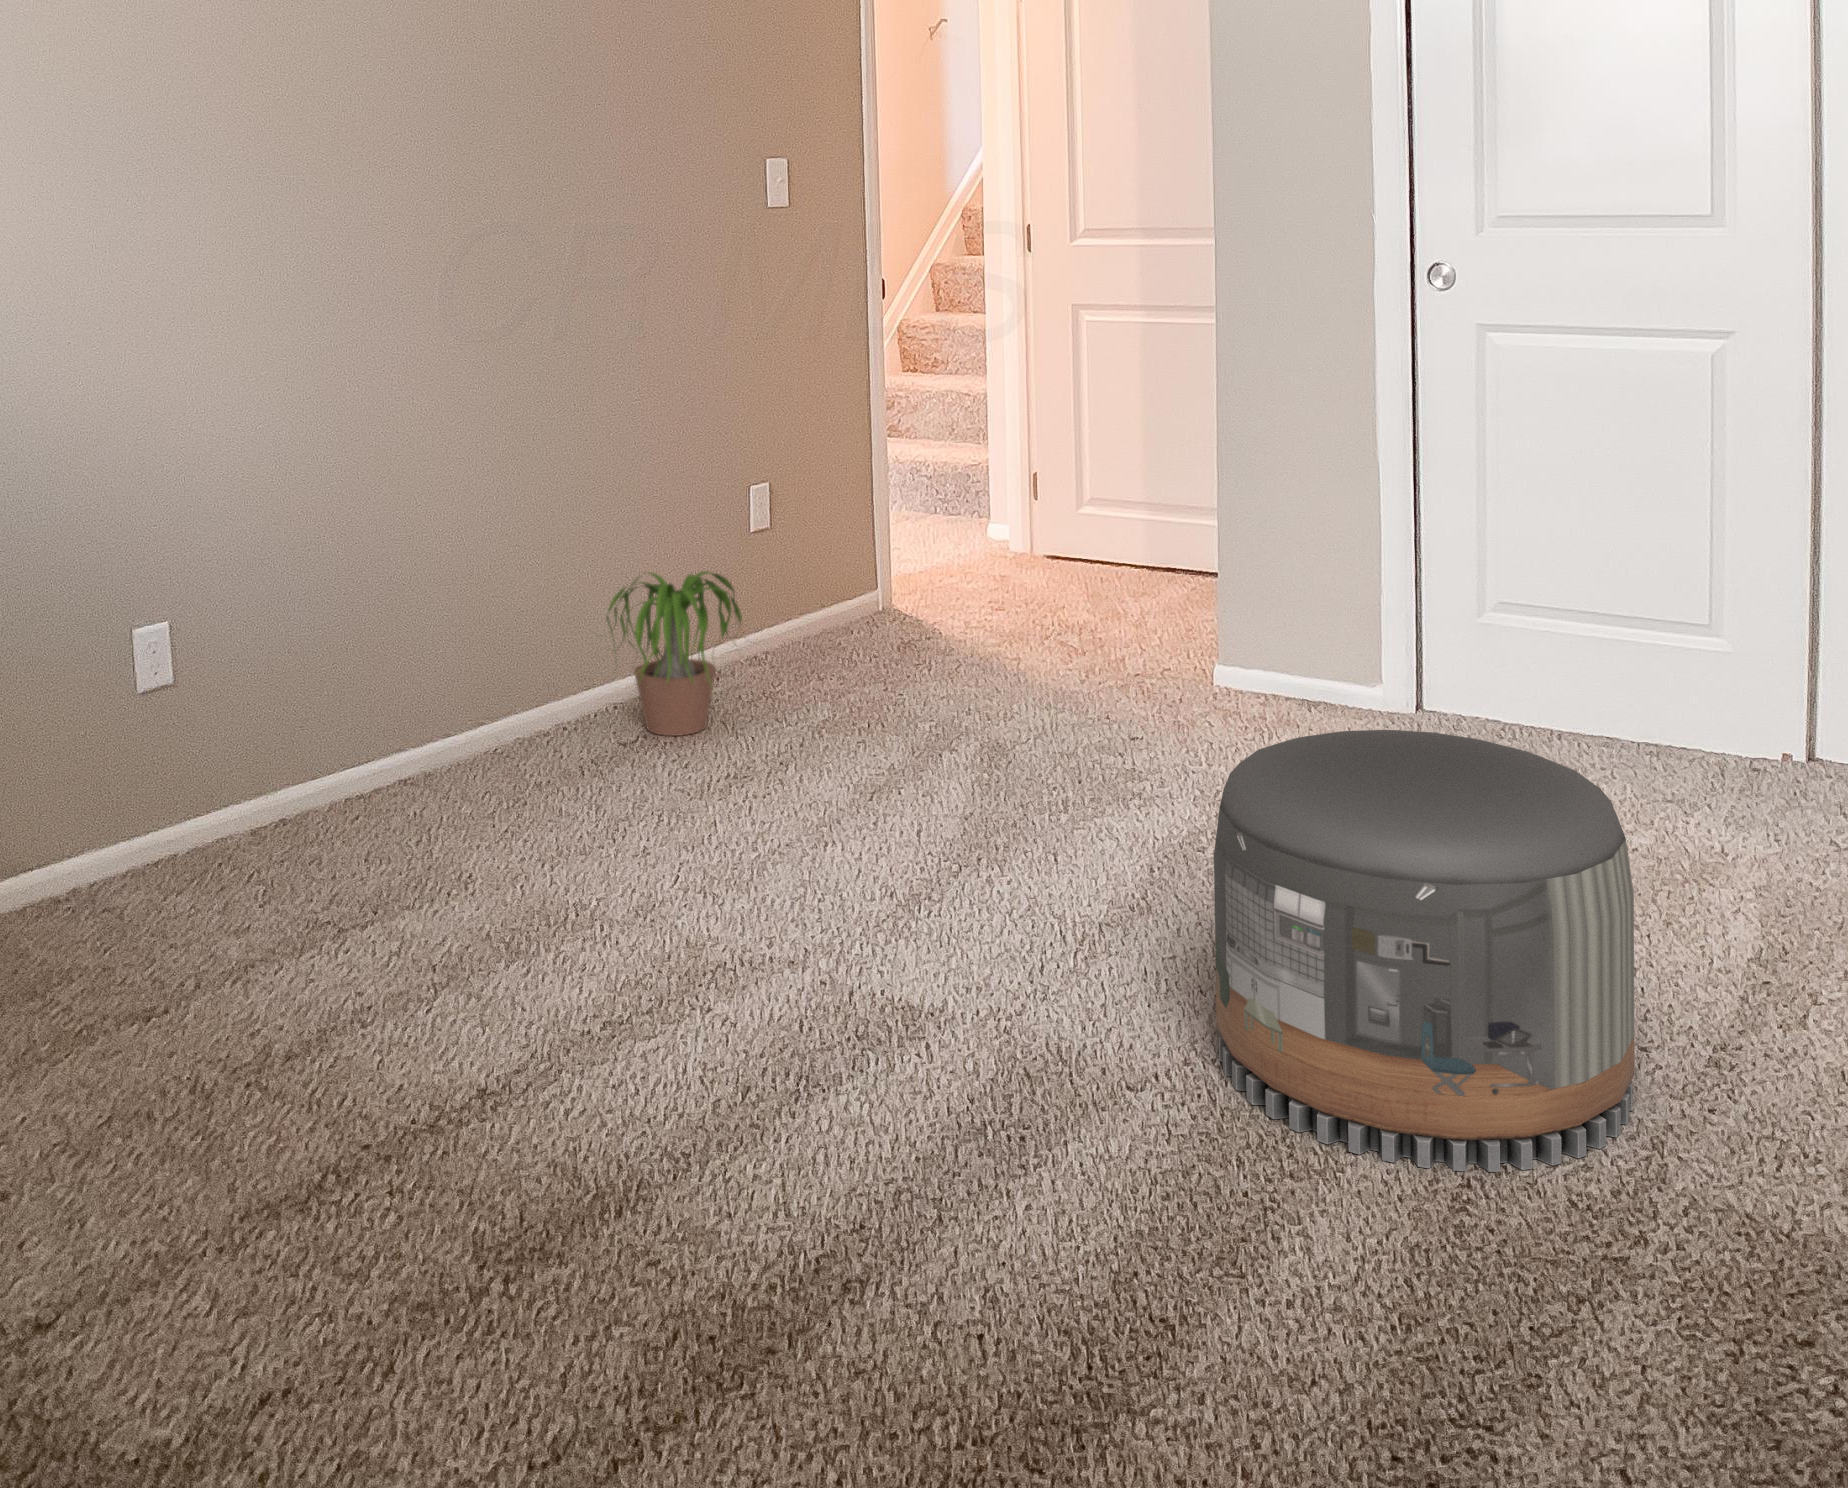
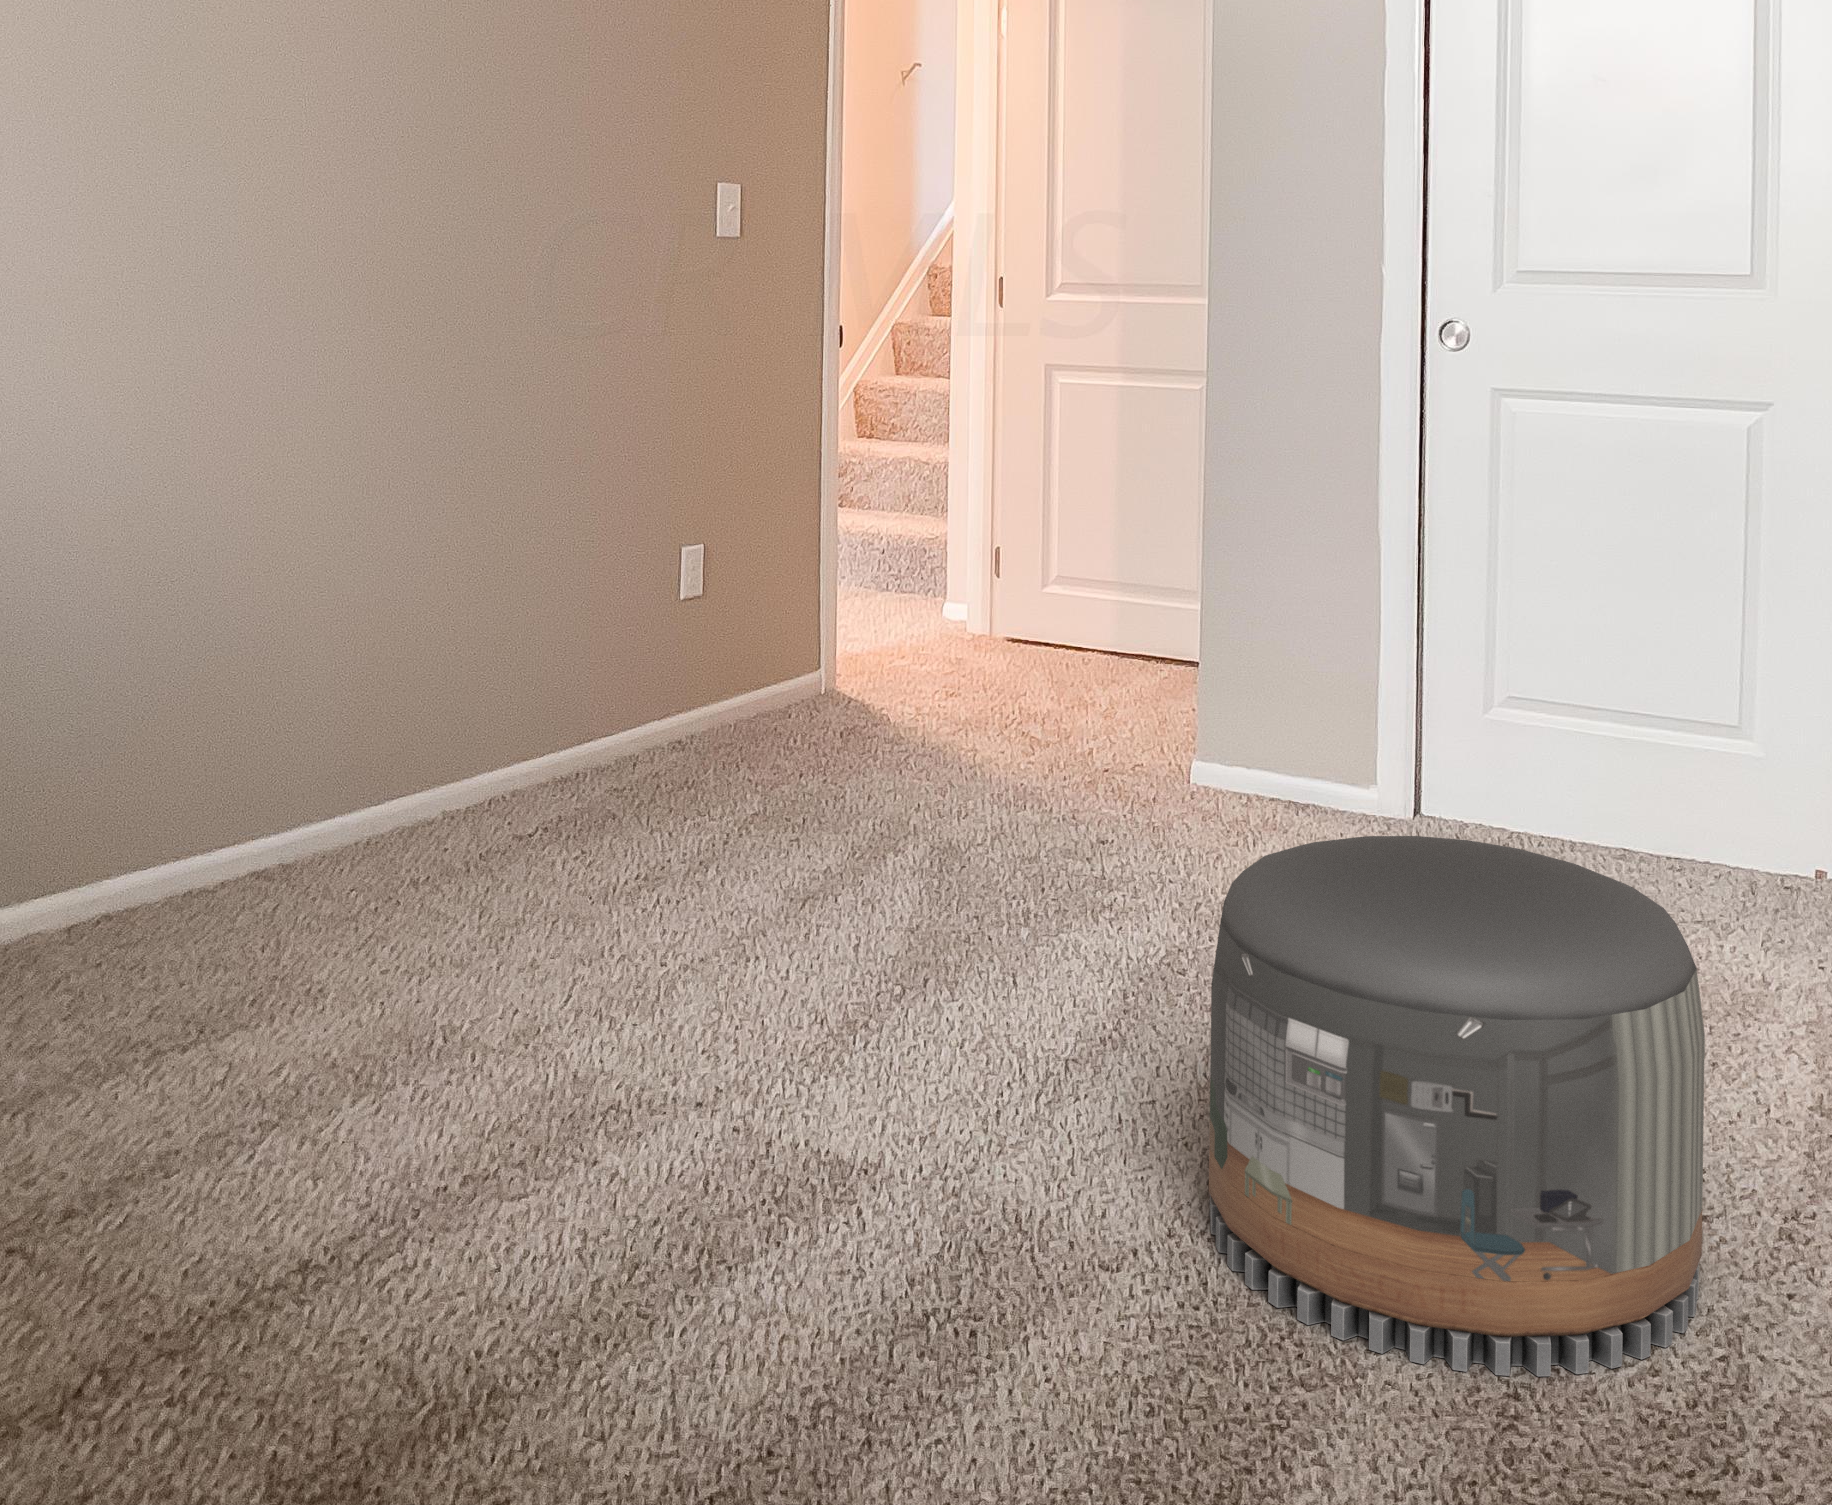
potted plant: present [607,571,742,736] -> none [486,647,685,838]

